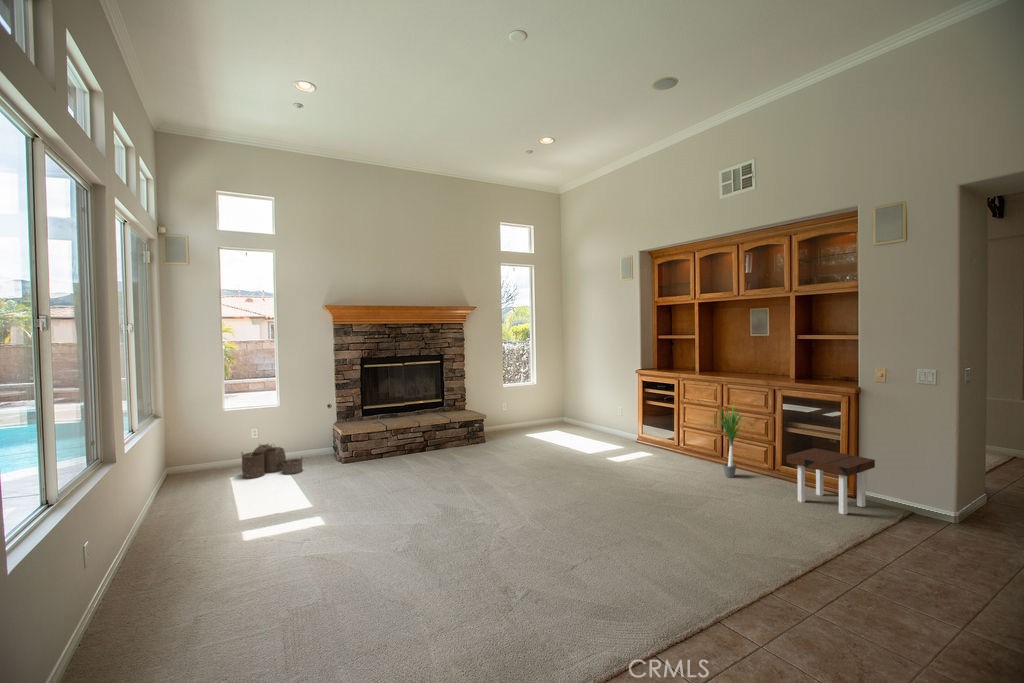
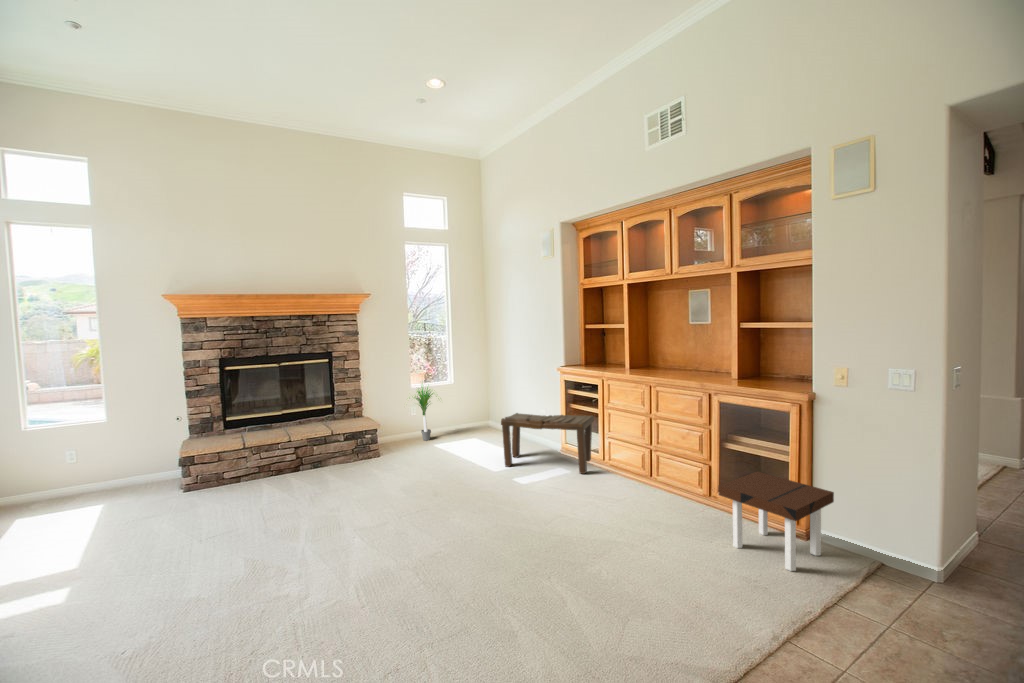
bench: none [593,408,670,457] -> present [501,413,594,474]
potted plant: present [719,408,744,477] -> present [414,387,433,441]
woven basket: present [241,444,303,478] -> none [24,471,119,523]

